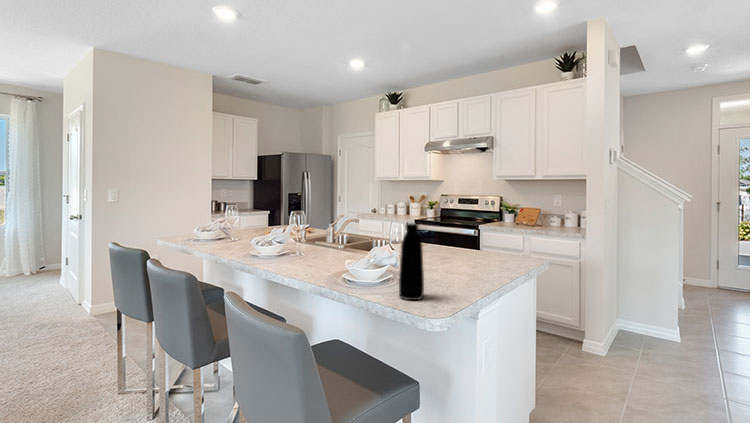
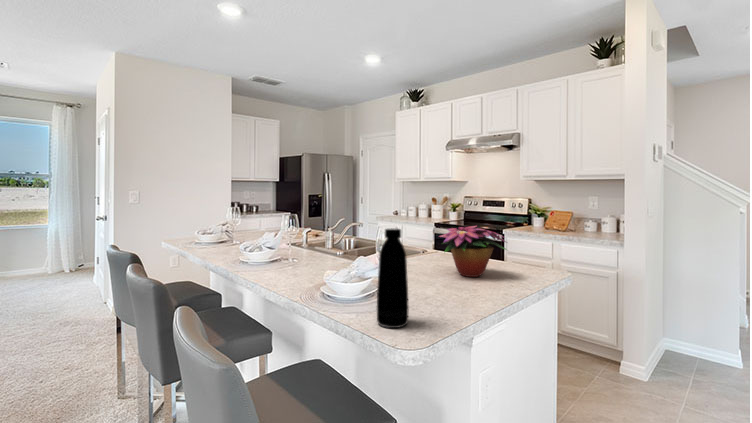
flower arrangement: none [432,221,495,265] -> present [440,226,505,277]

